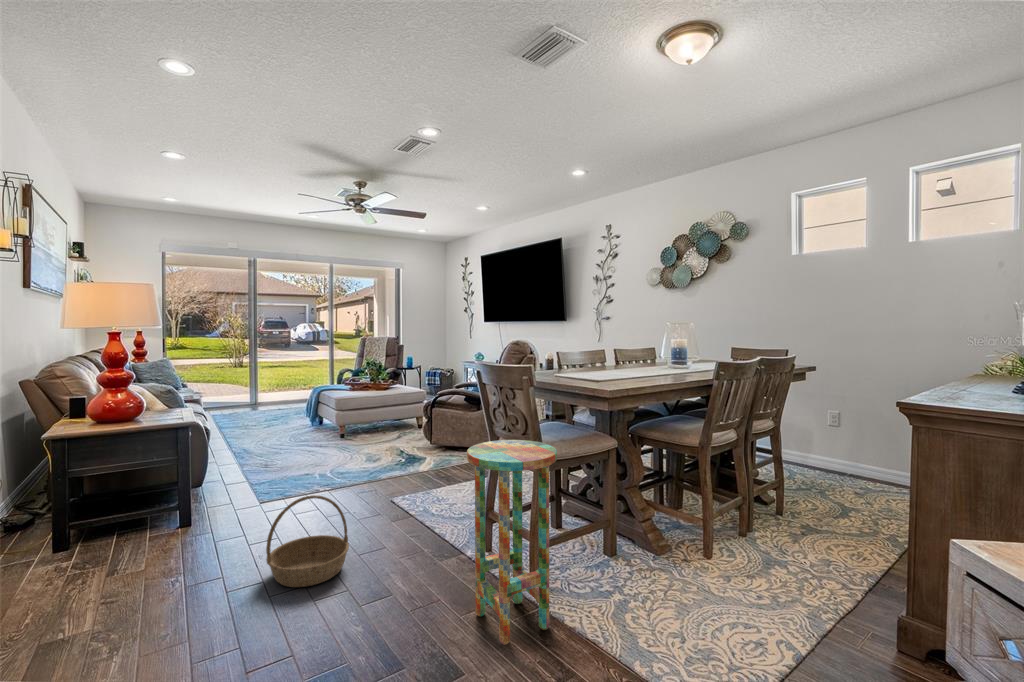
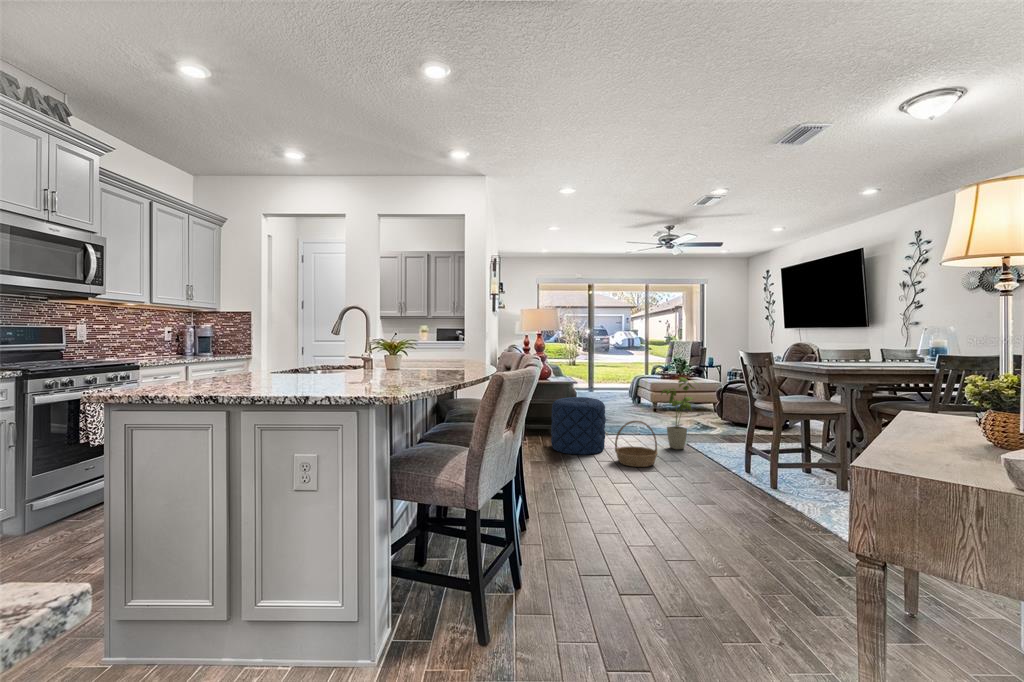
house plant: none [352,401,412,514] -> present [661,377,696,449]
side table: present [467,440,557,645] -> none [724,394,782,503]
pouf: none [130,452,253,579] -> present [551,397,606,455]

